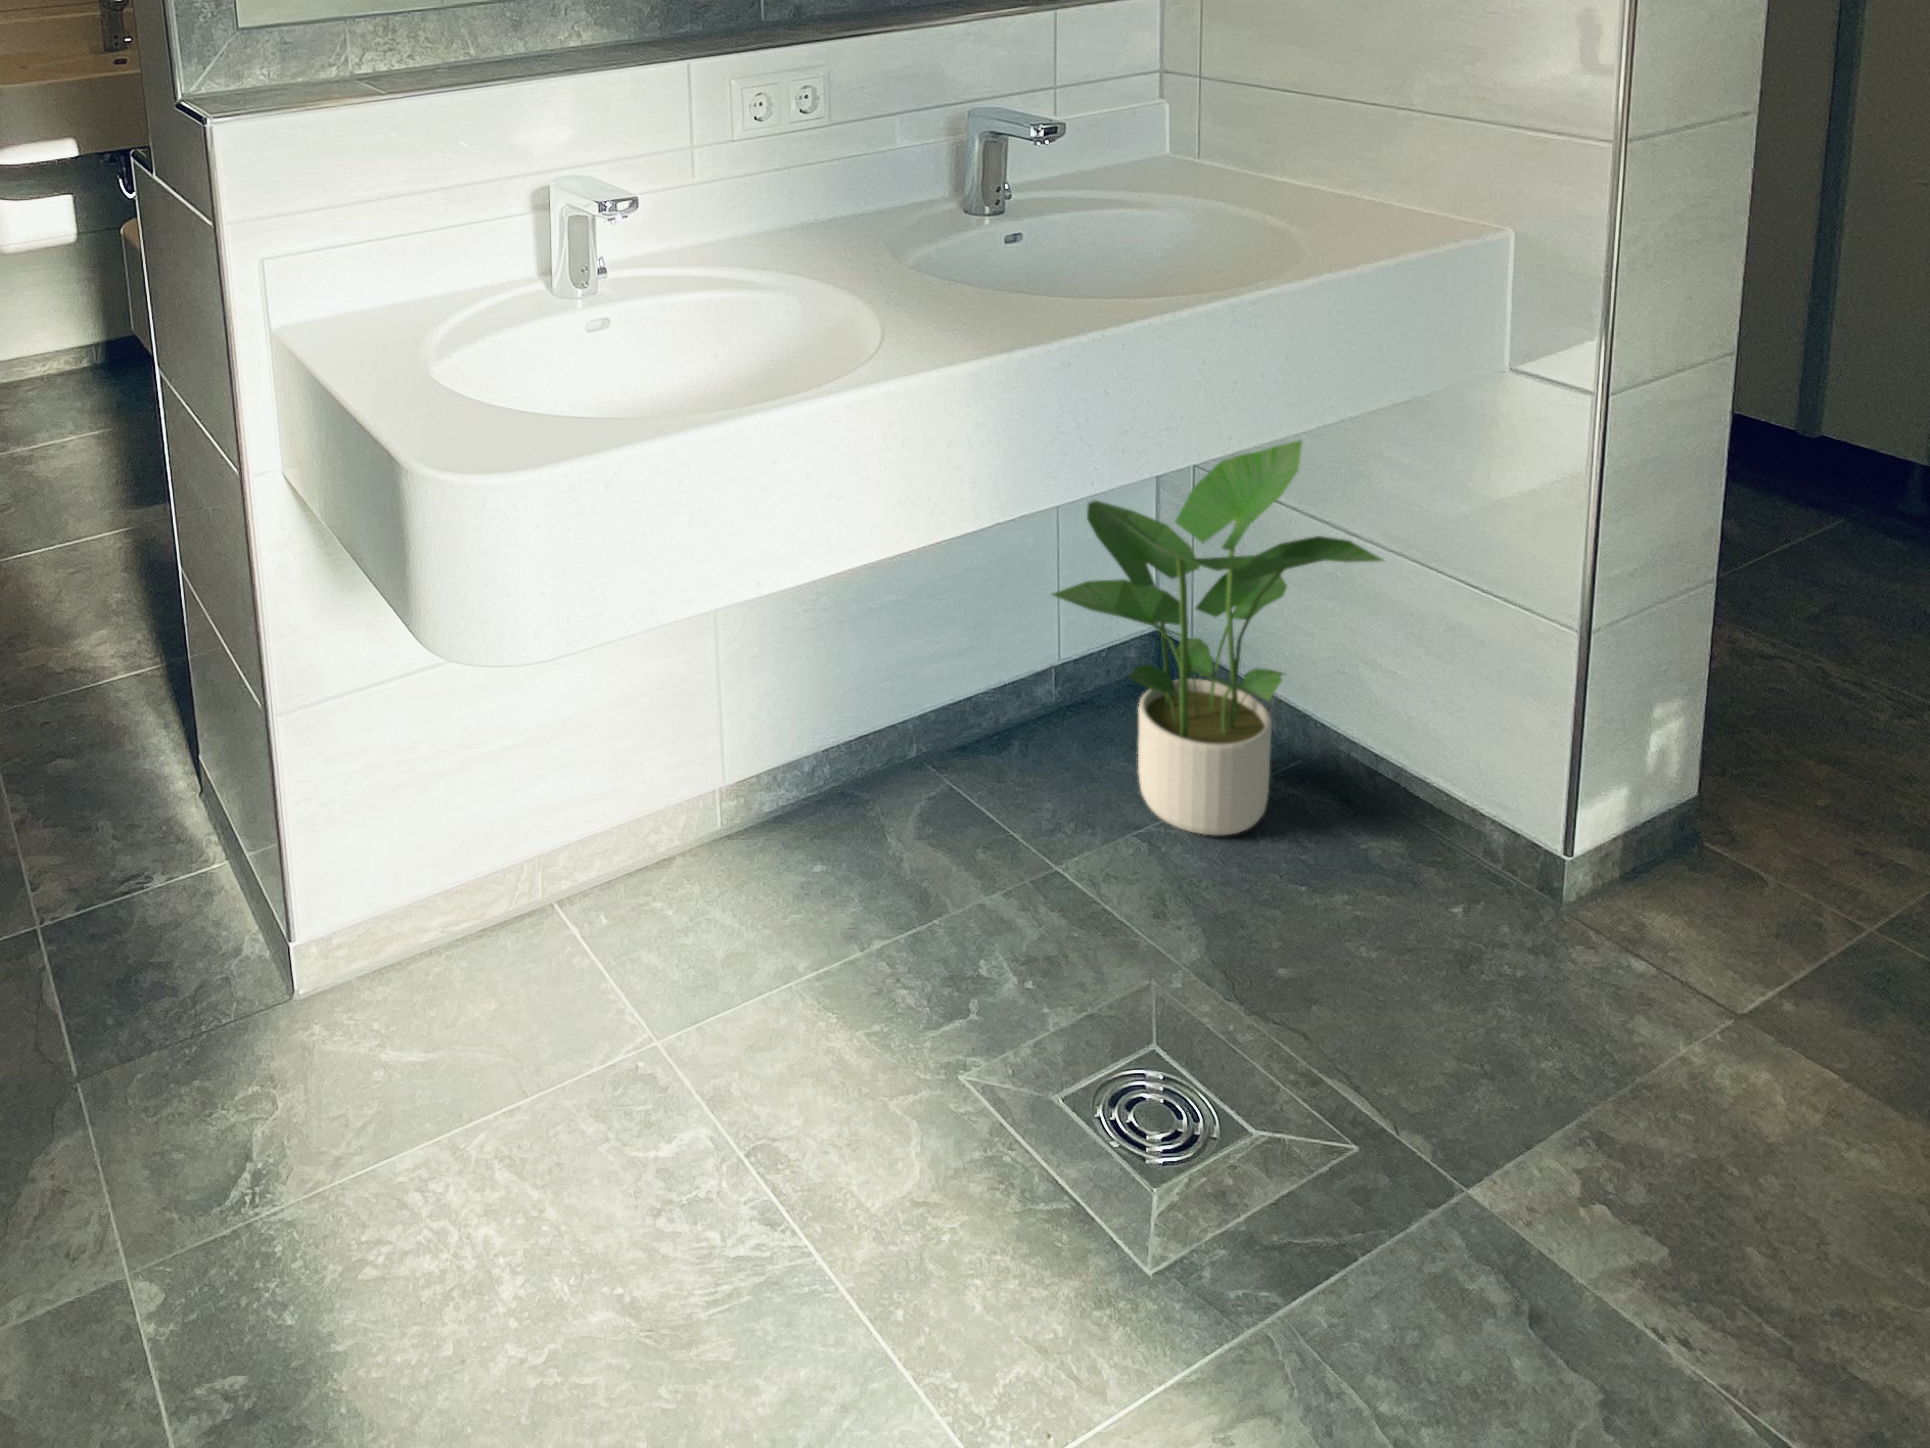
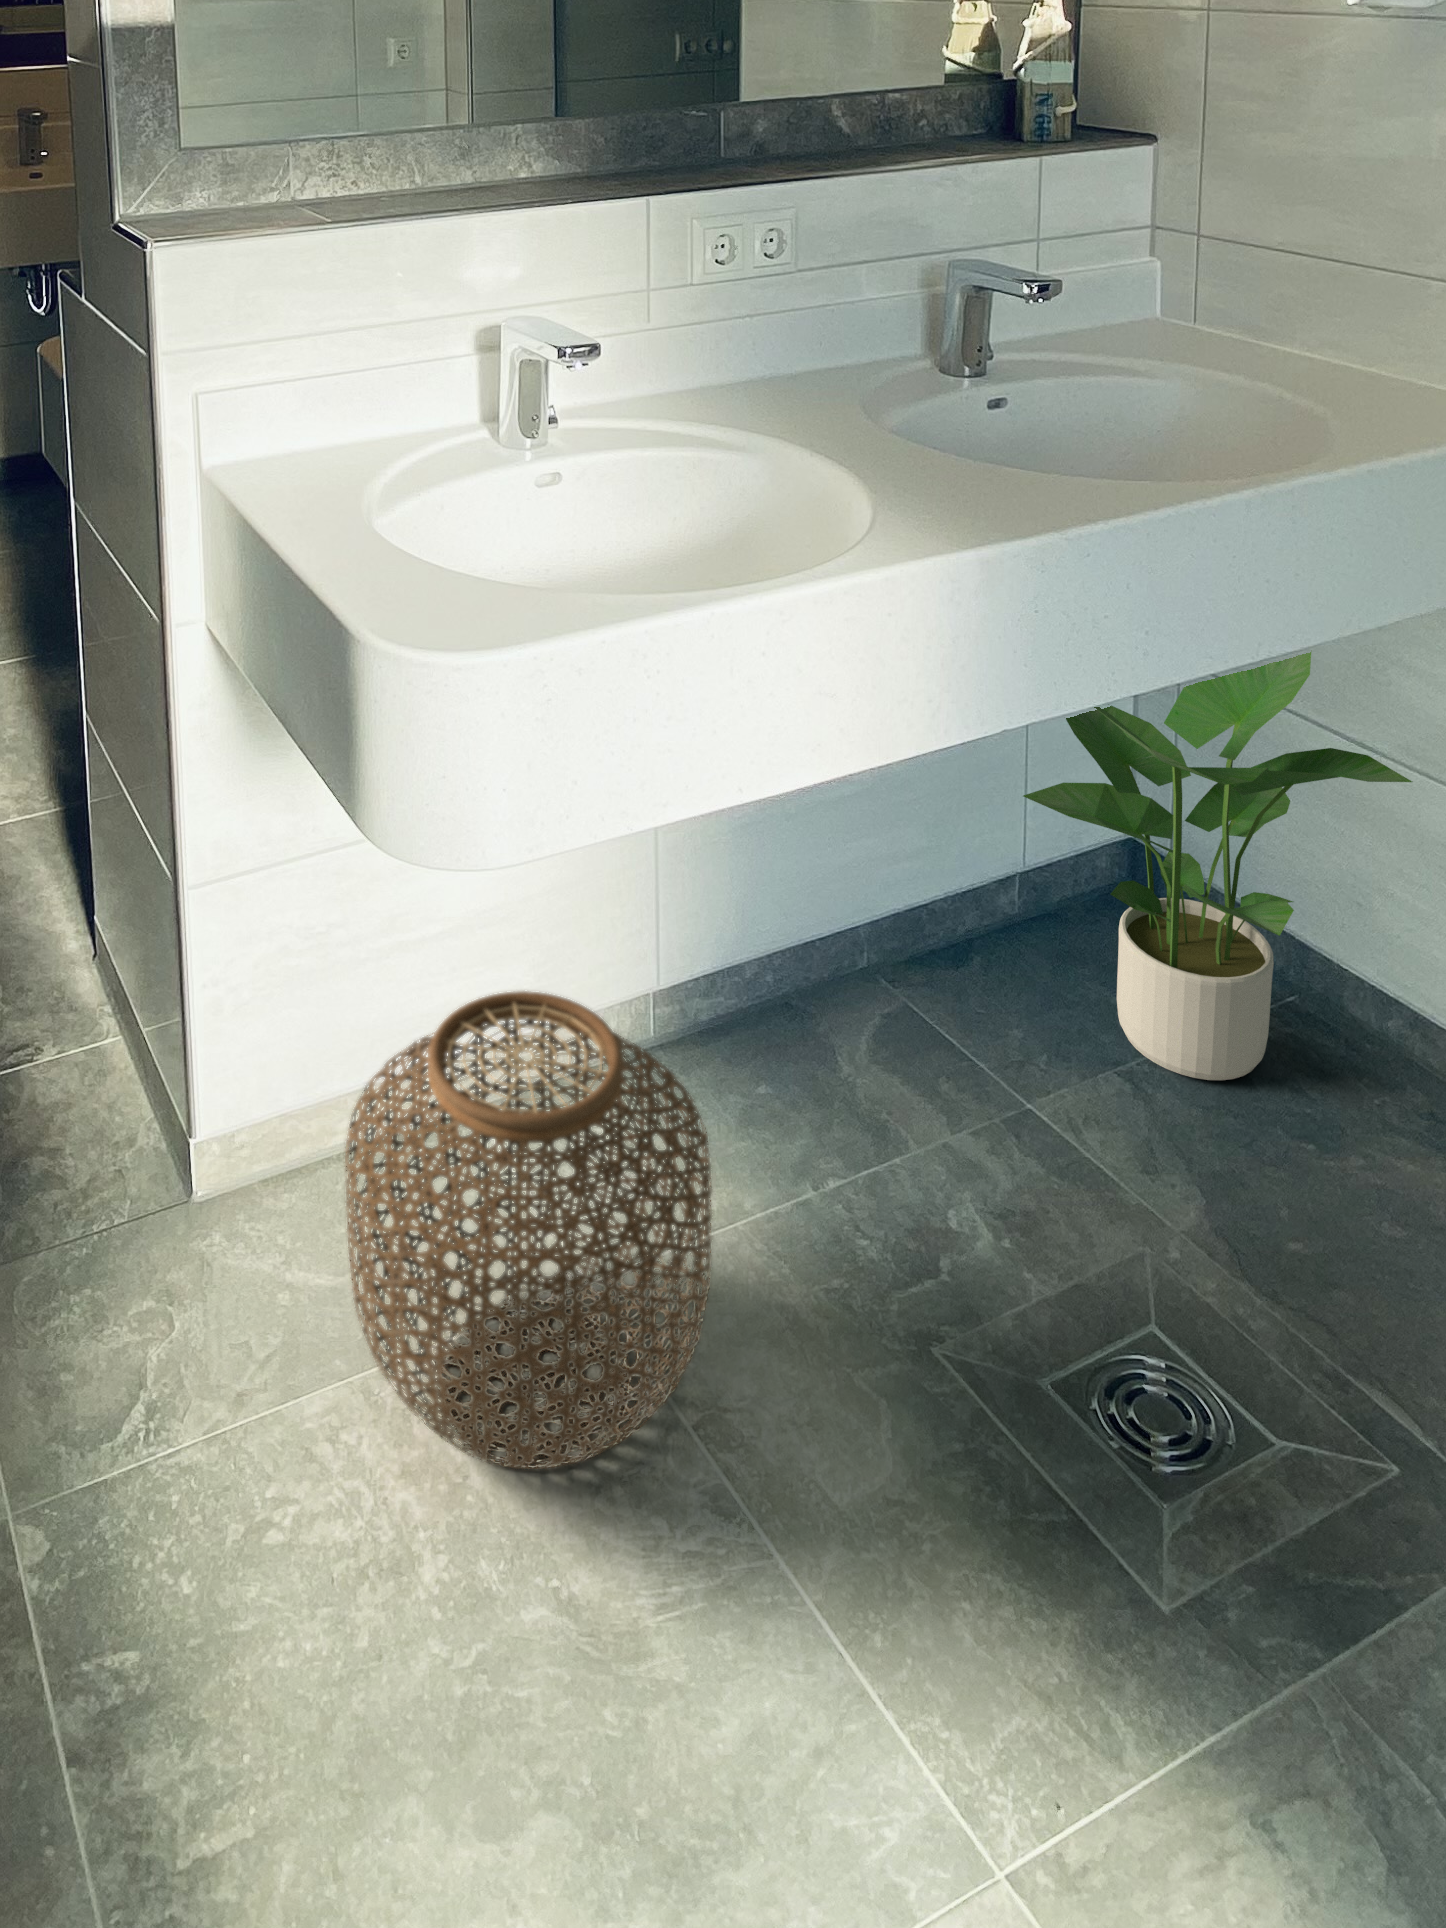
woven basket: none [426,787,759,1201] -> present [345,991,712,1469]

